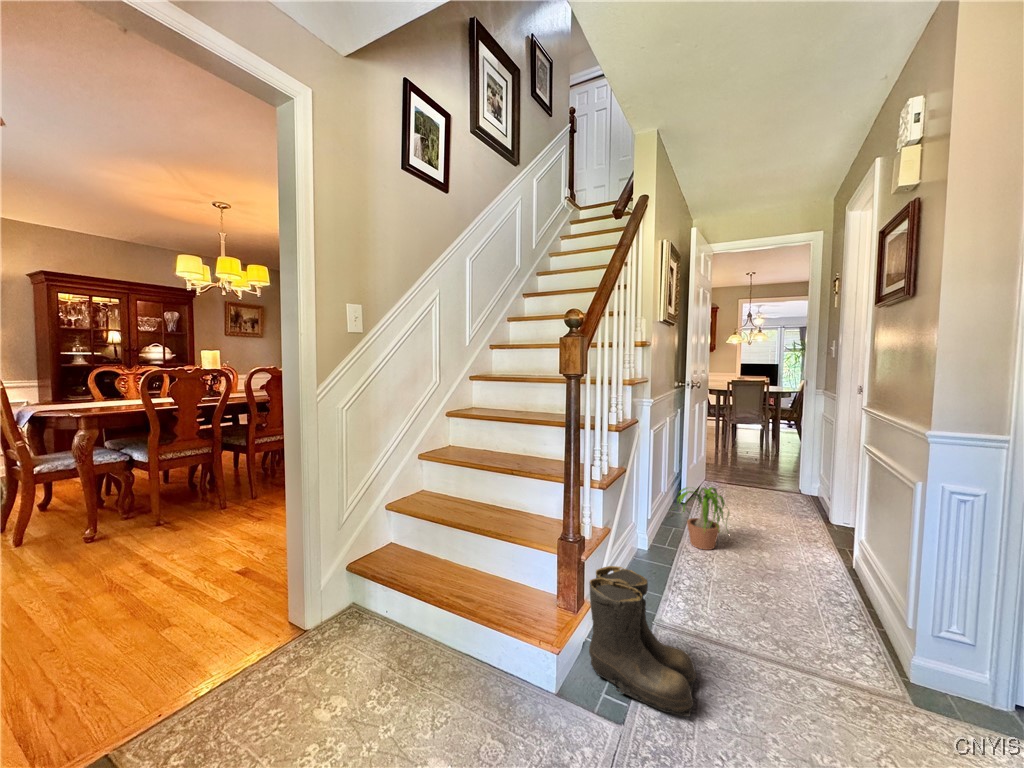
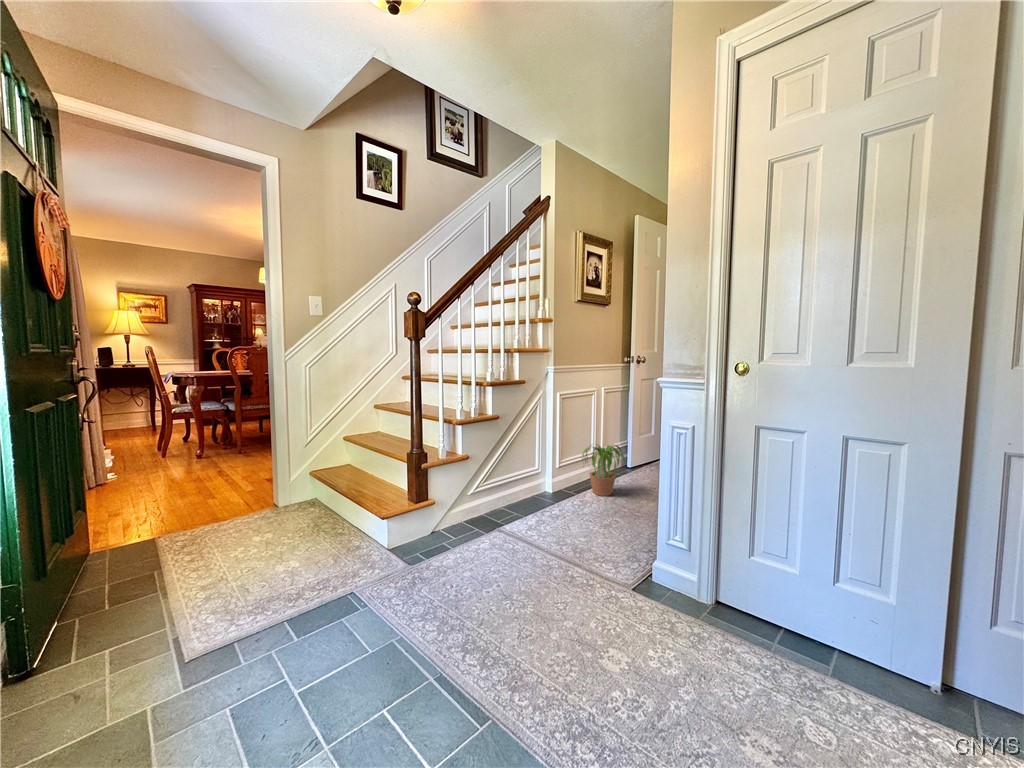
boots: present [589,566,696,717] -> none [419,477,491,567]

